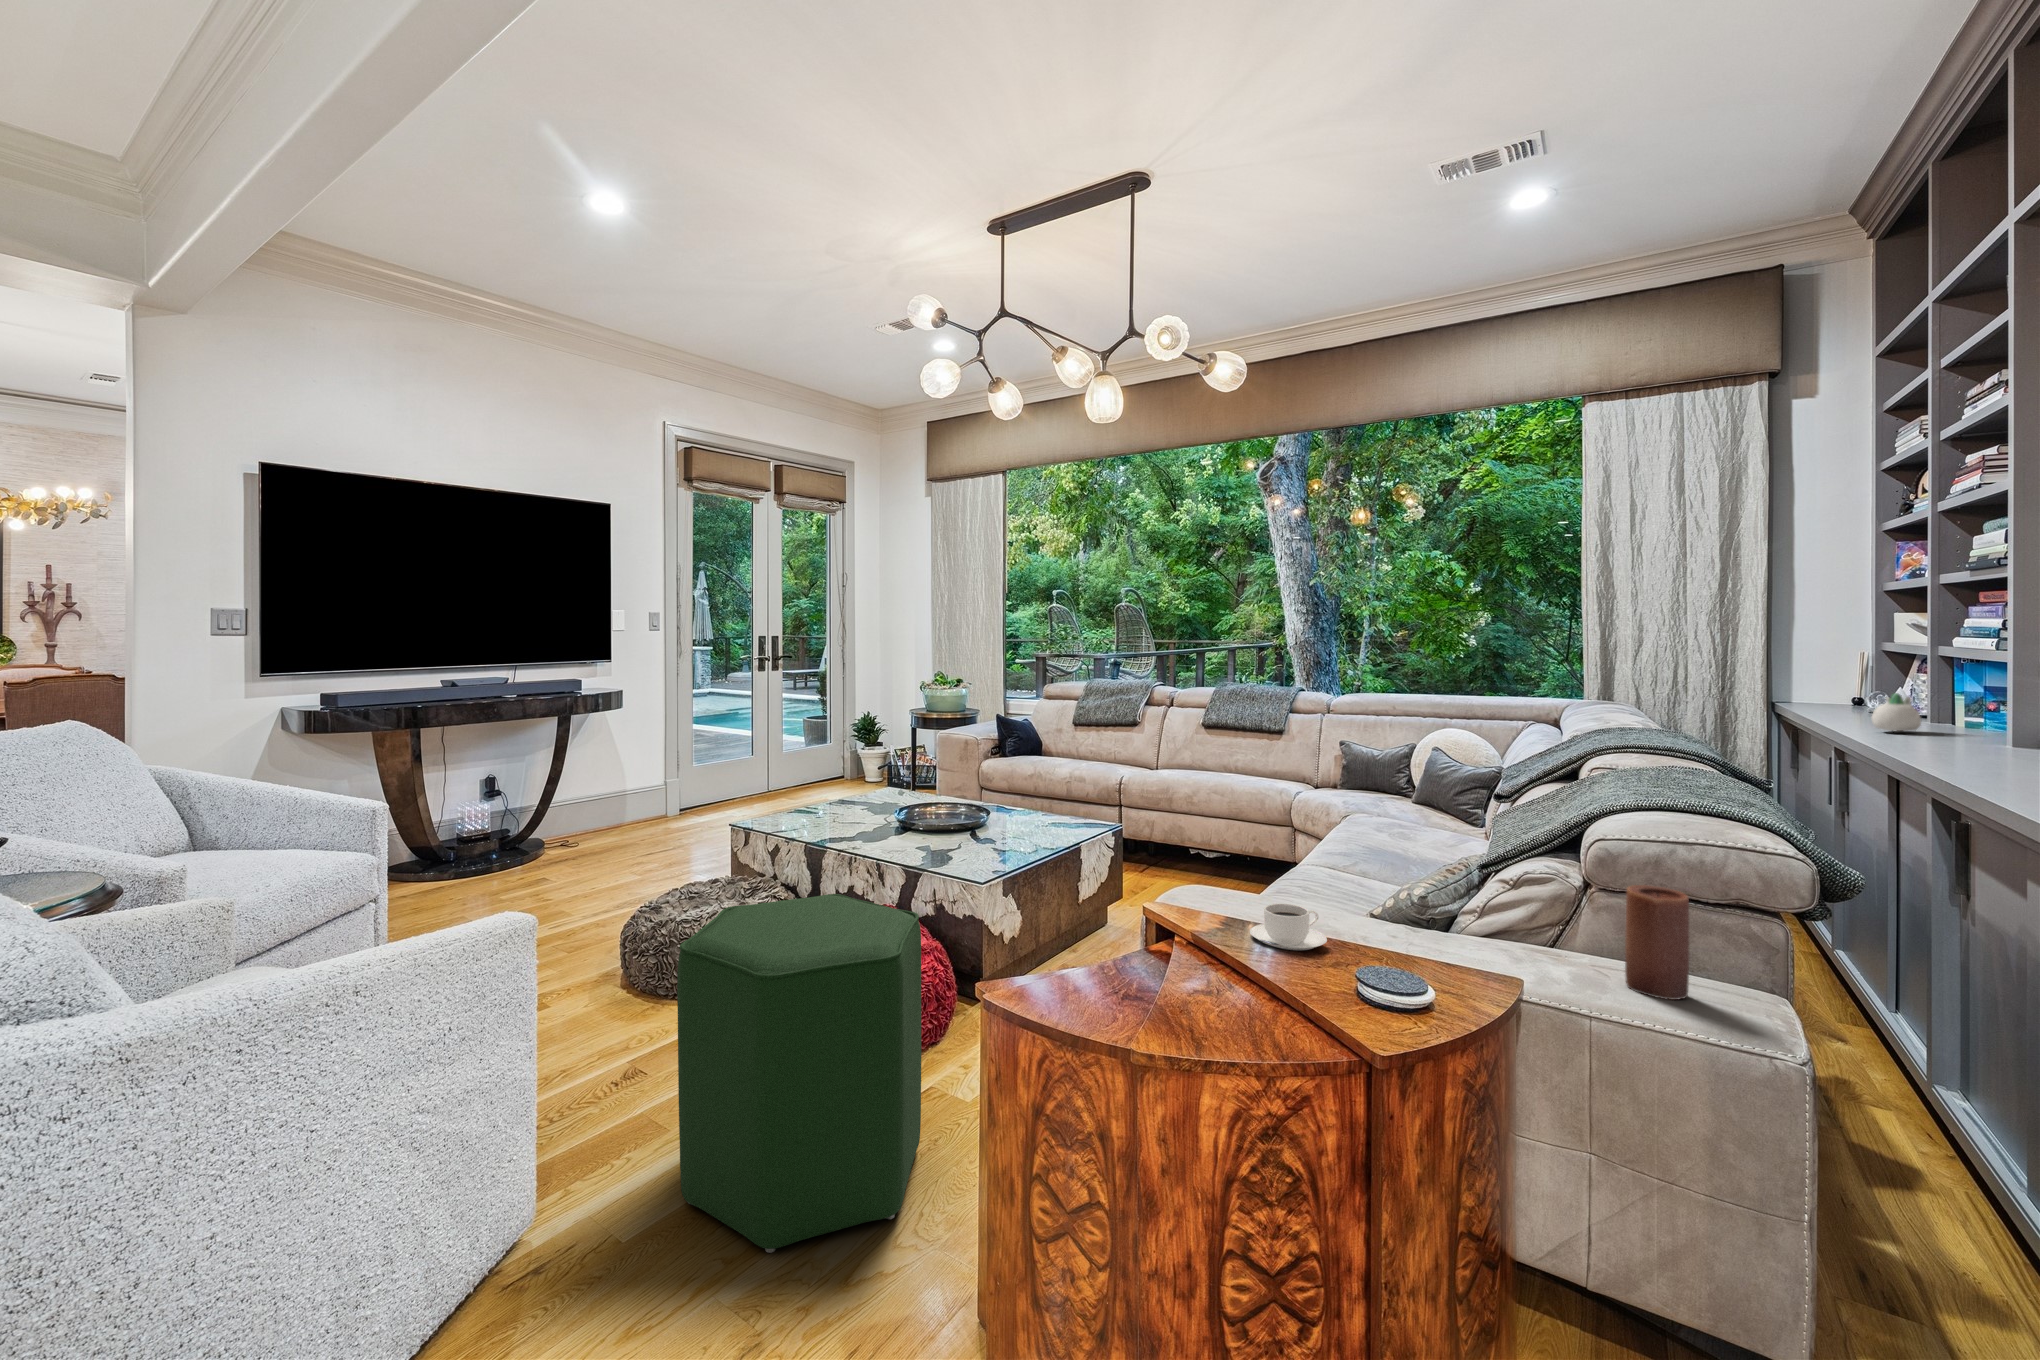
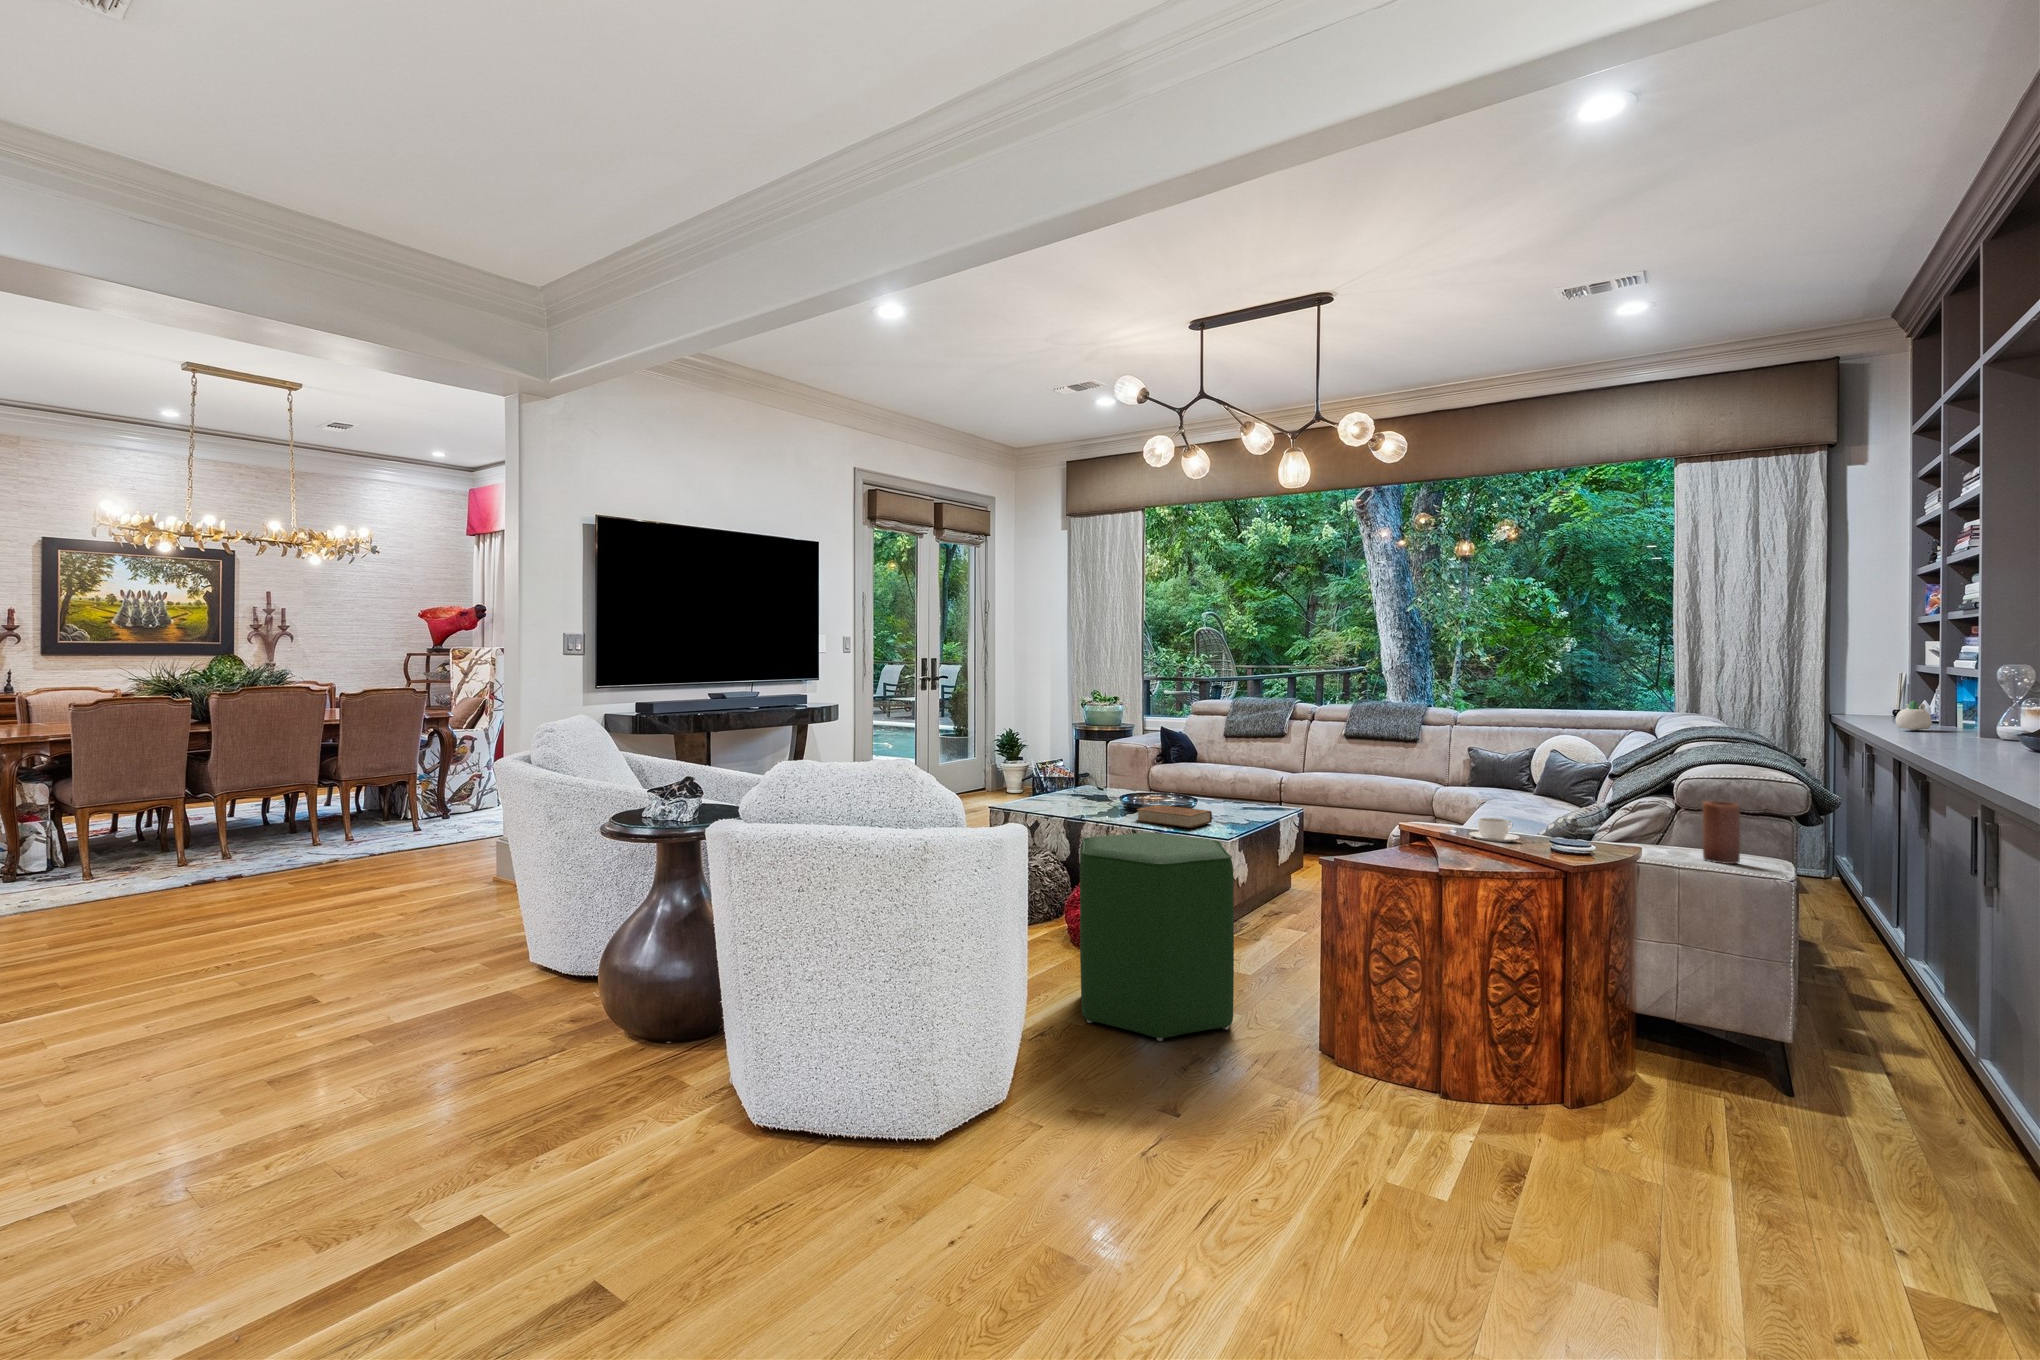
book: none [909,823,1002,859] -> present [1136,805,1212,828]

